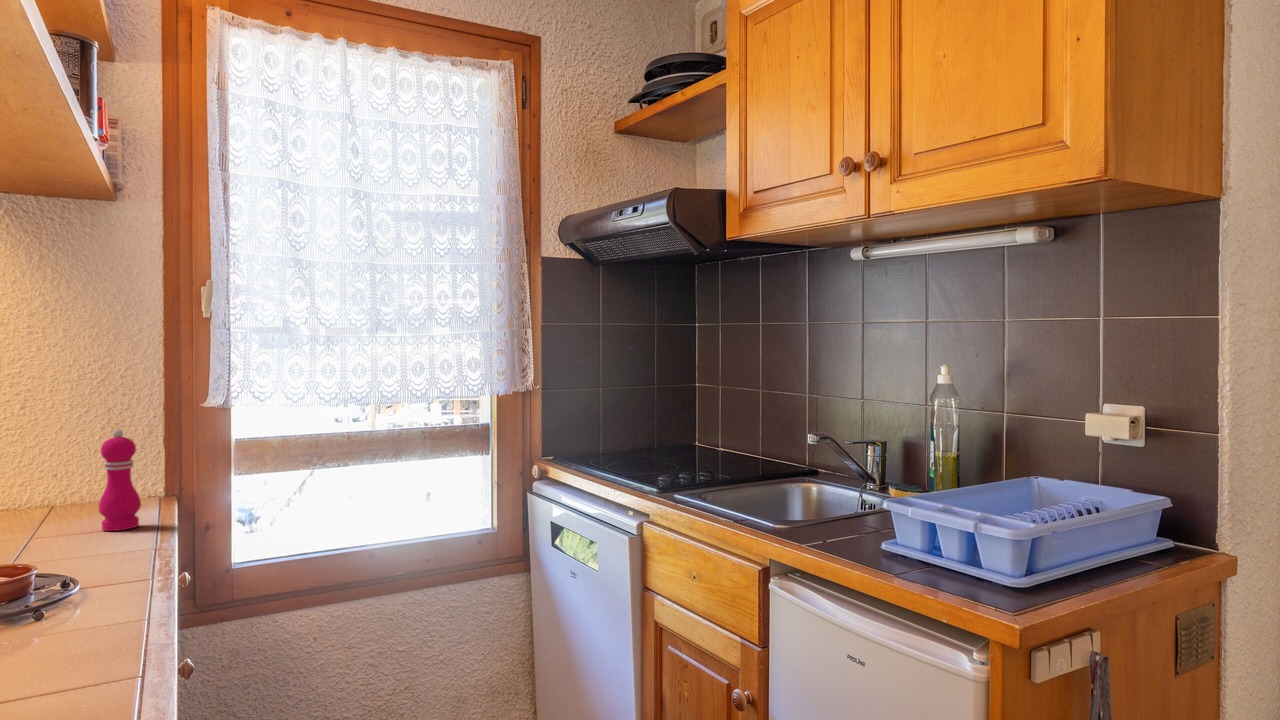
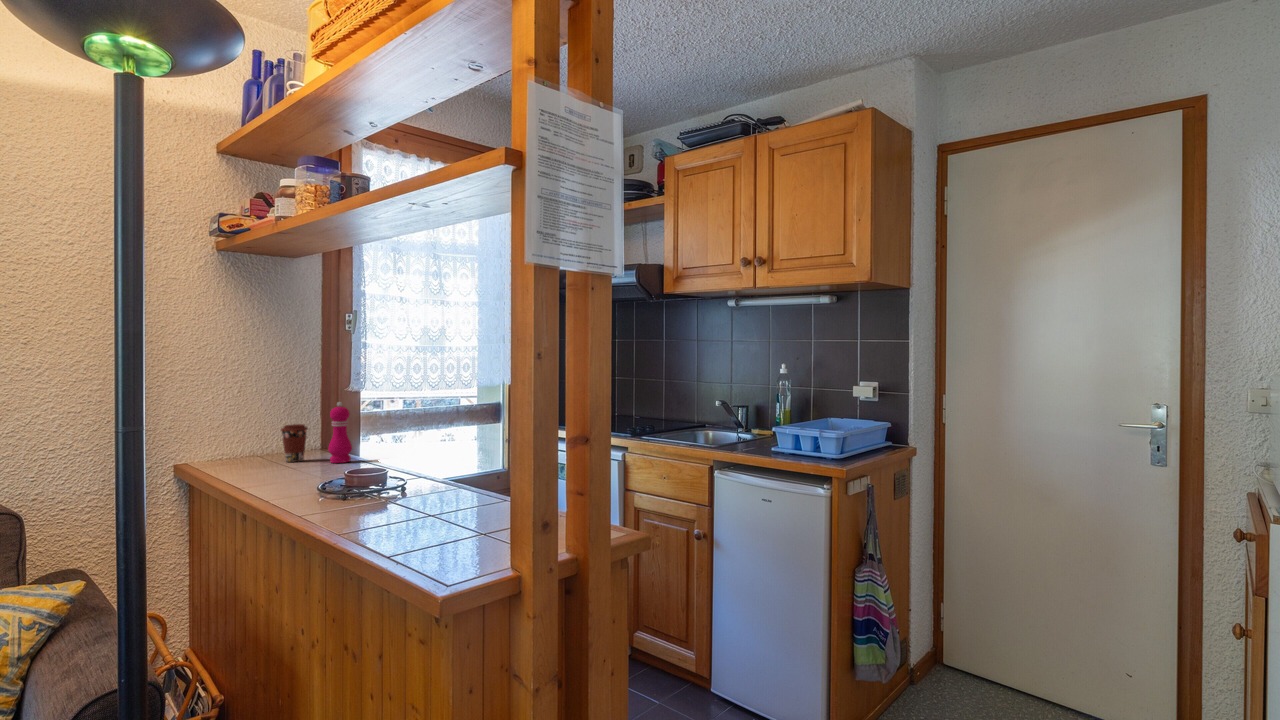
coffee cup: none [44,462,93,523] -> present [281,424,308,462]

